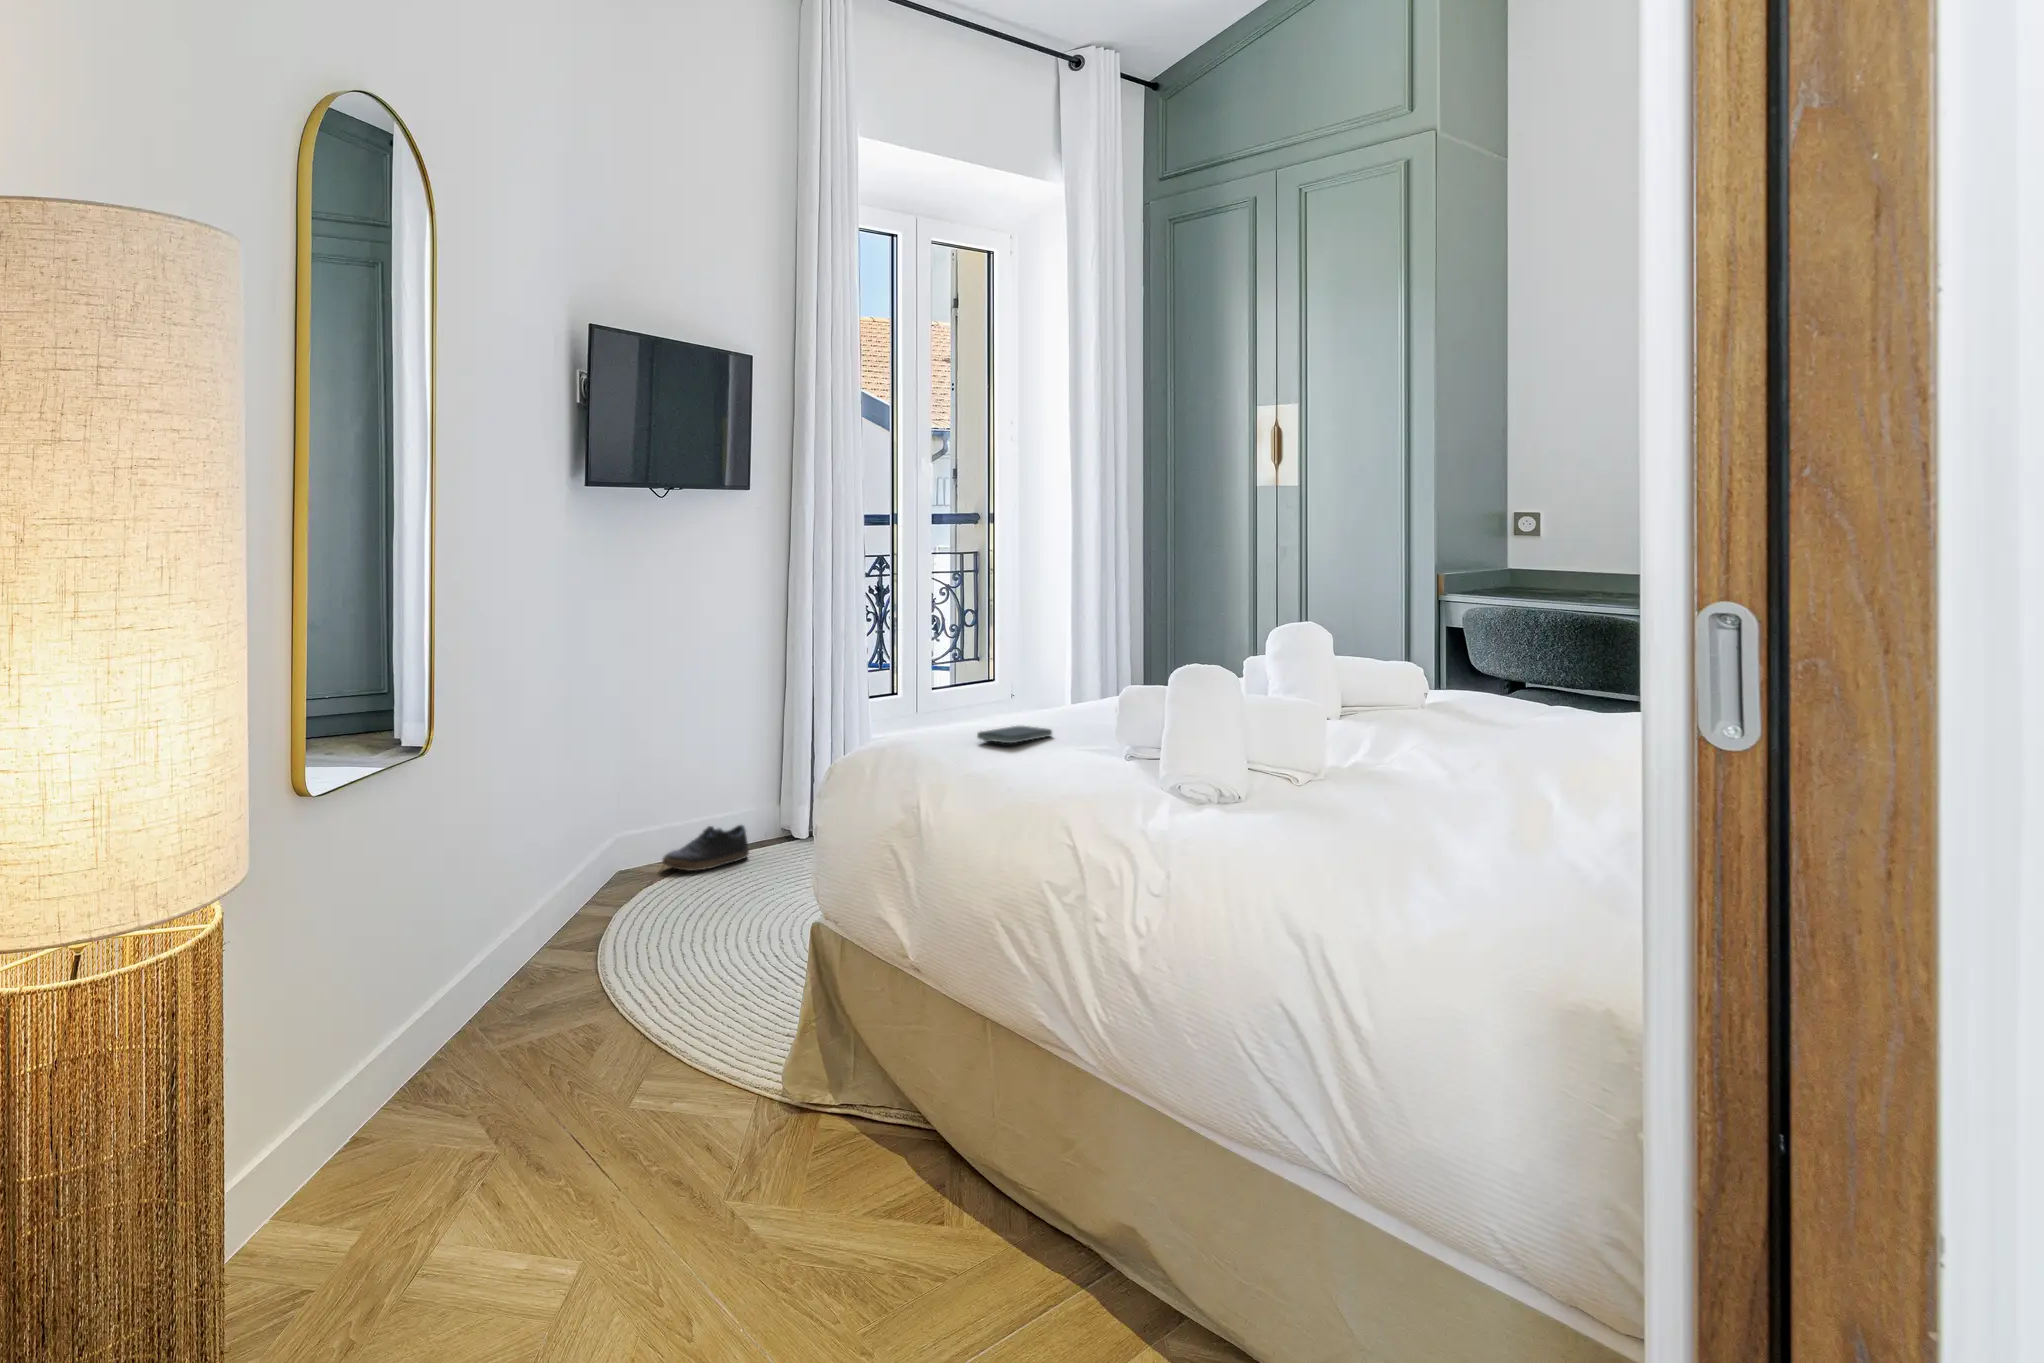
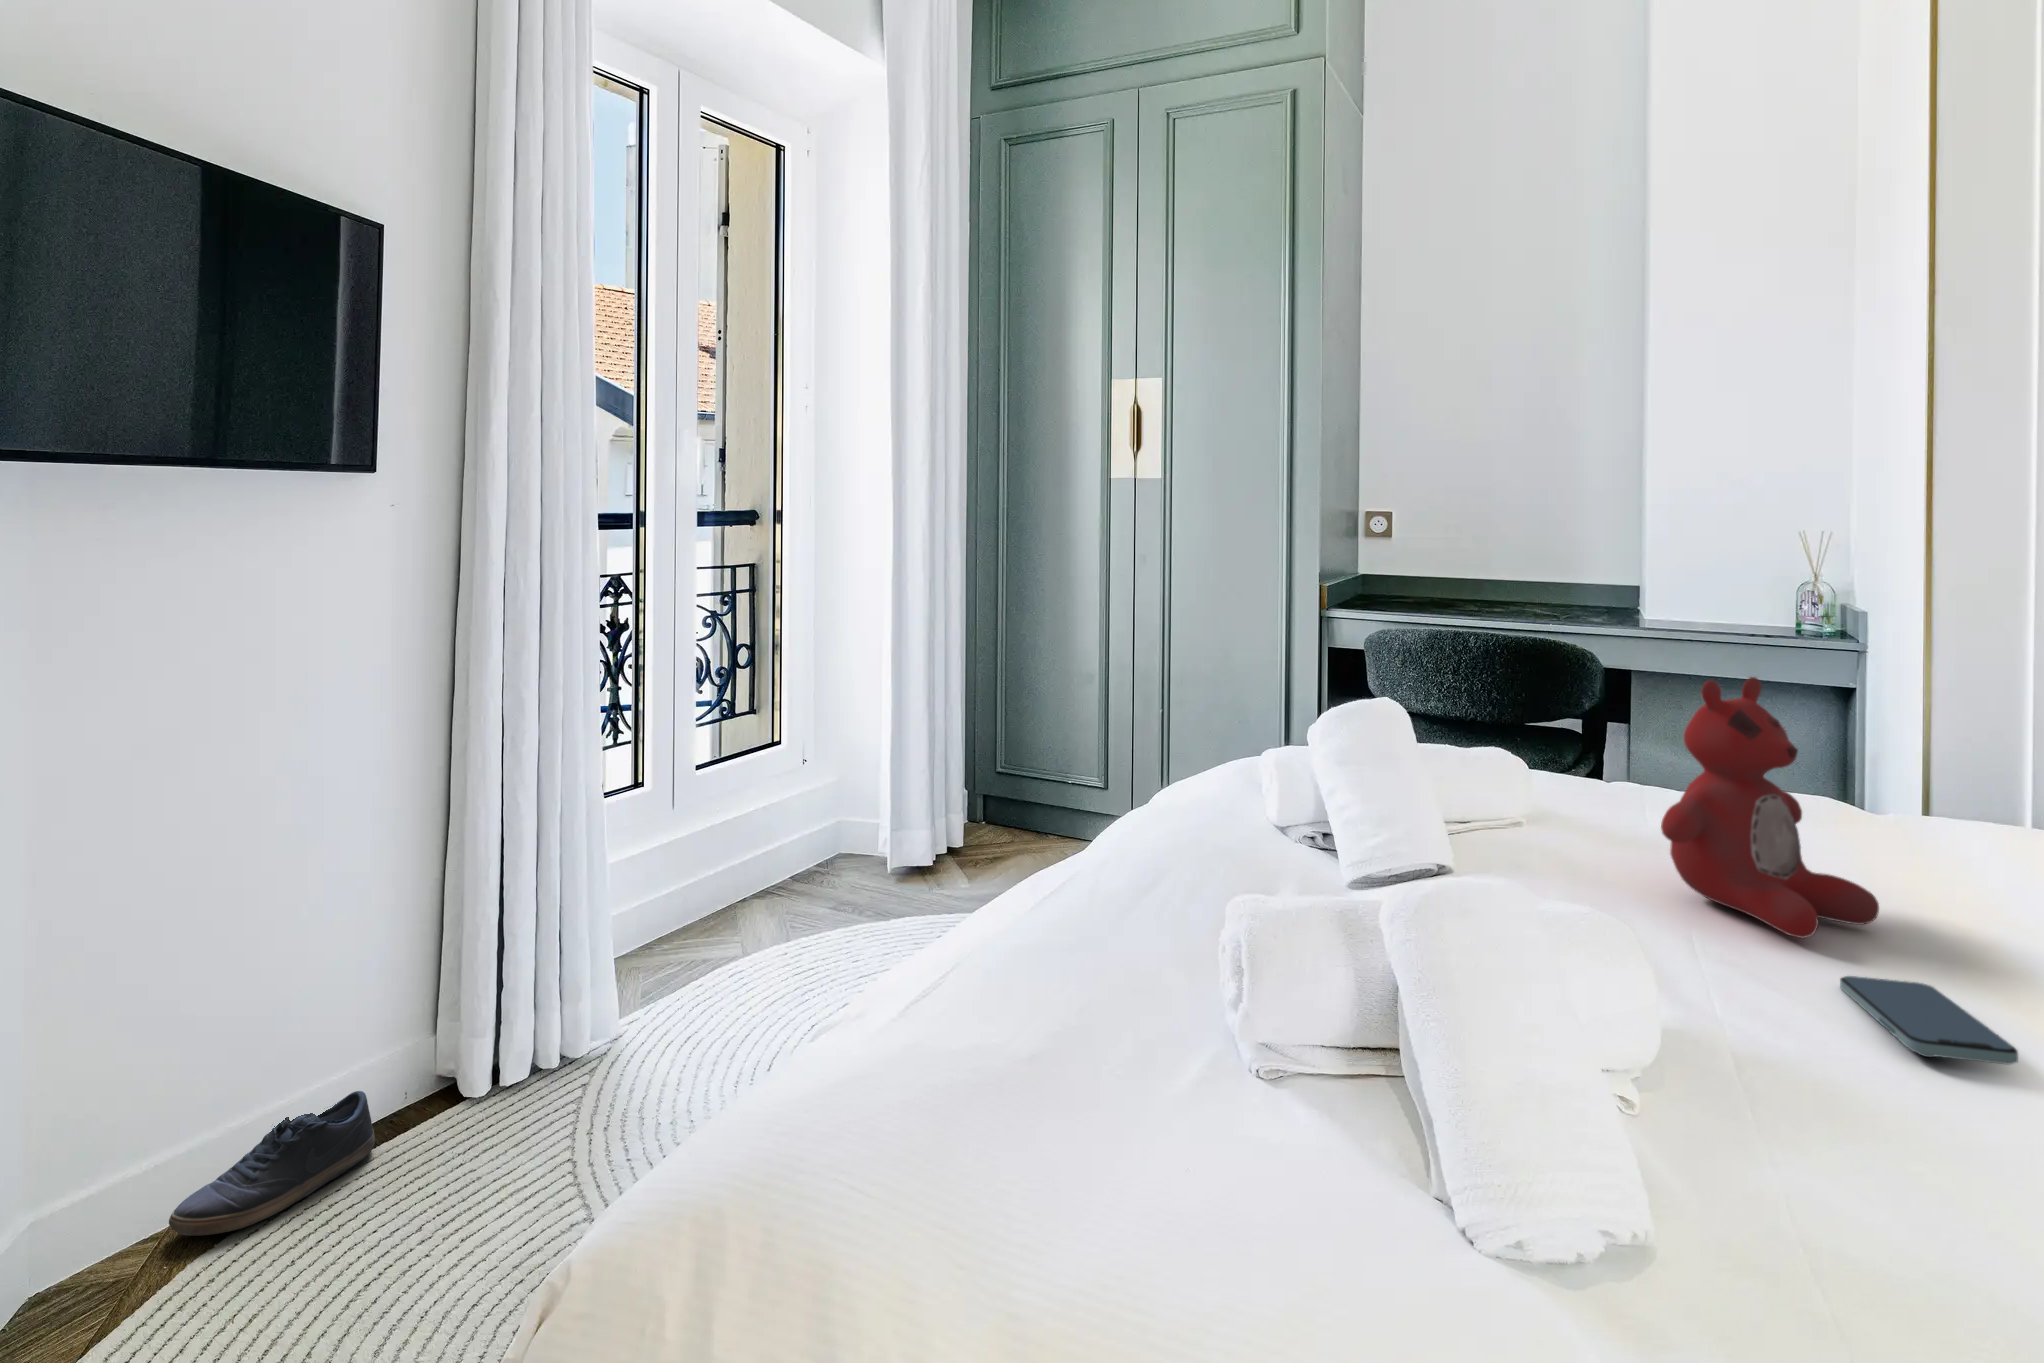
stuffed bear: none [1409,593,1535,732] -> present [1661,677,1879,938]
smartphone: present [977,726,1052,743] -> present [1840,976,2018,1065]

